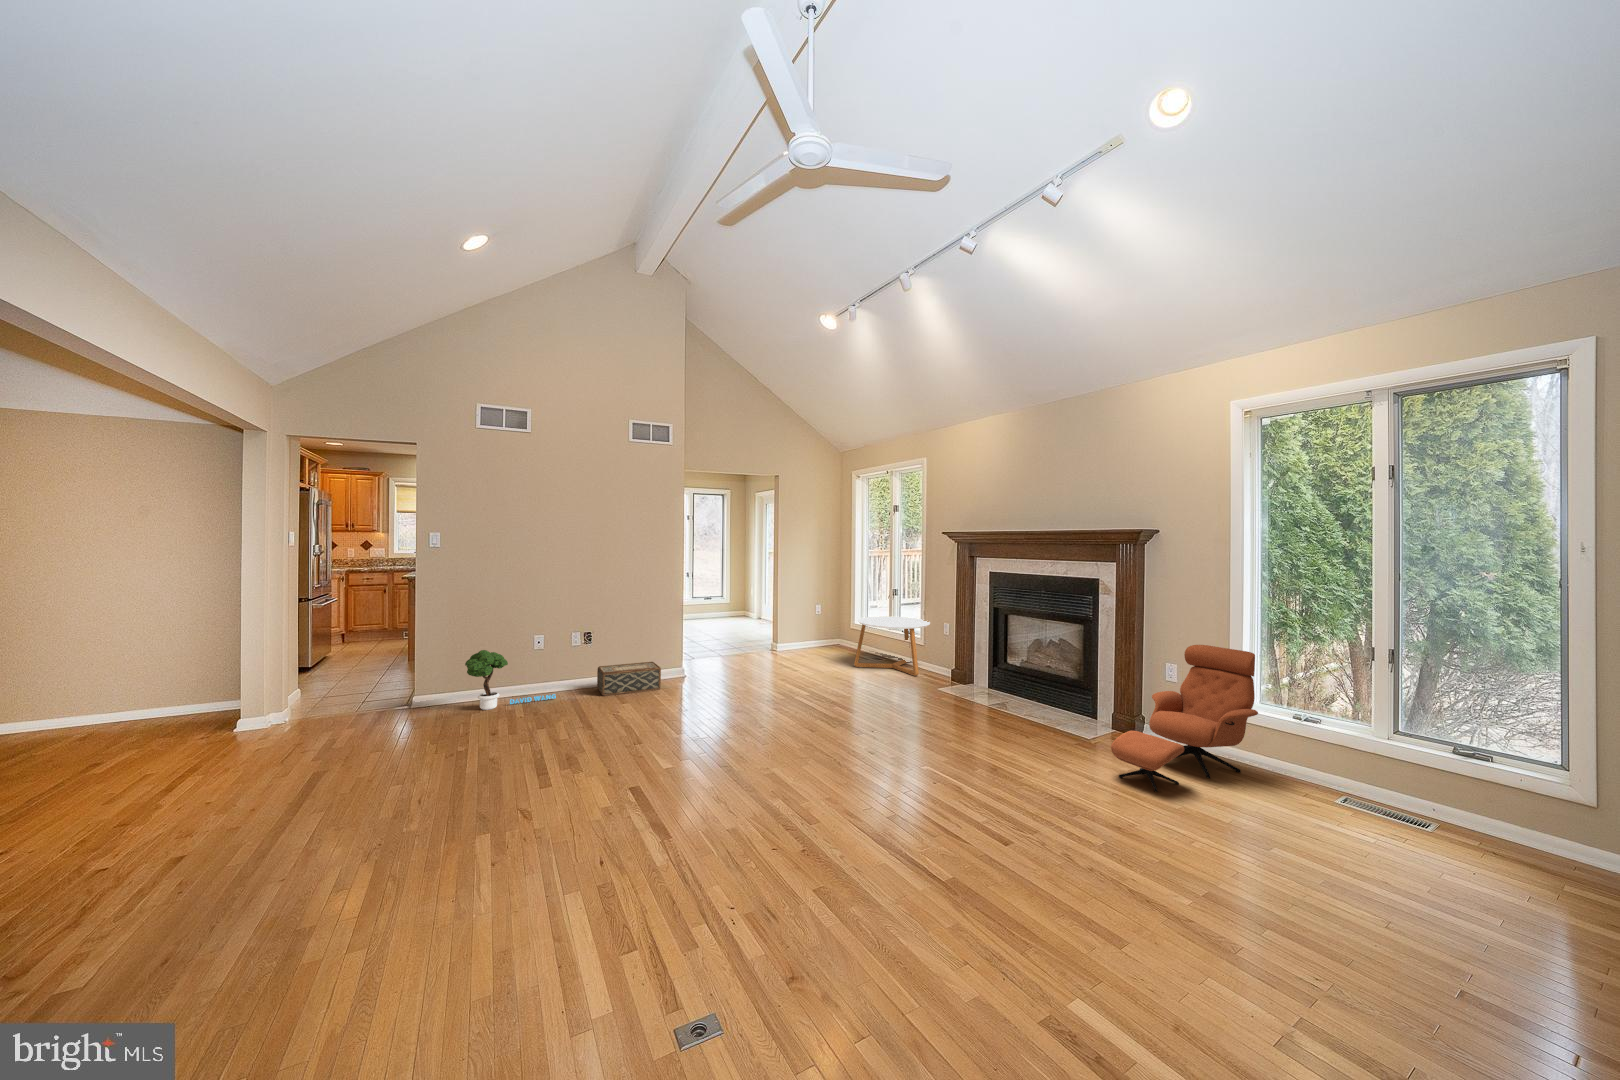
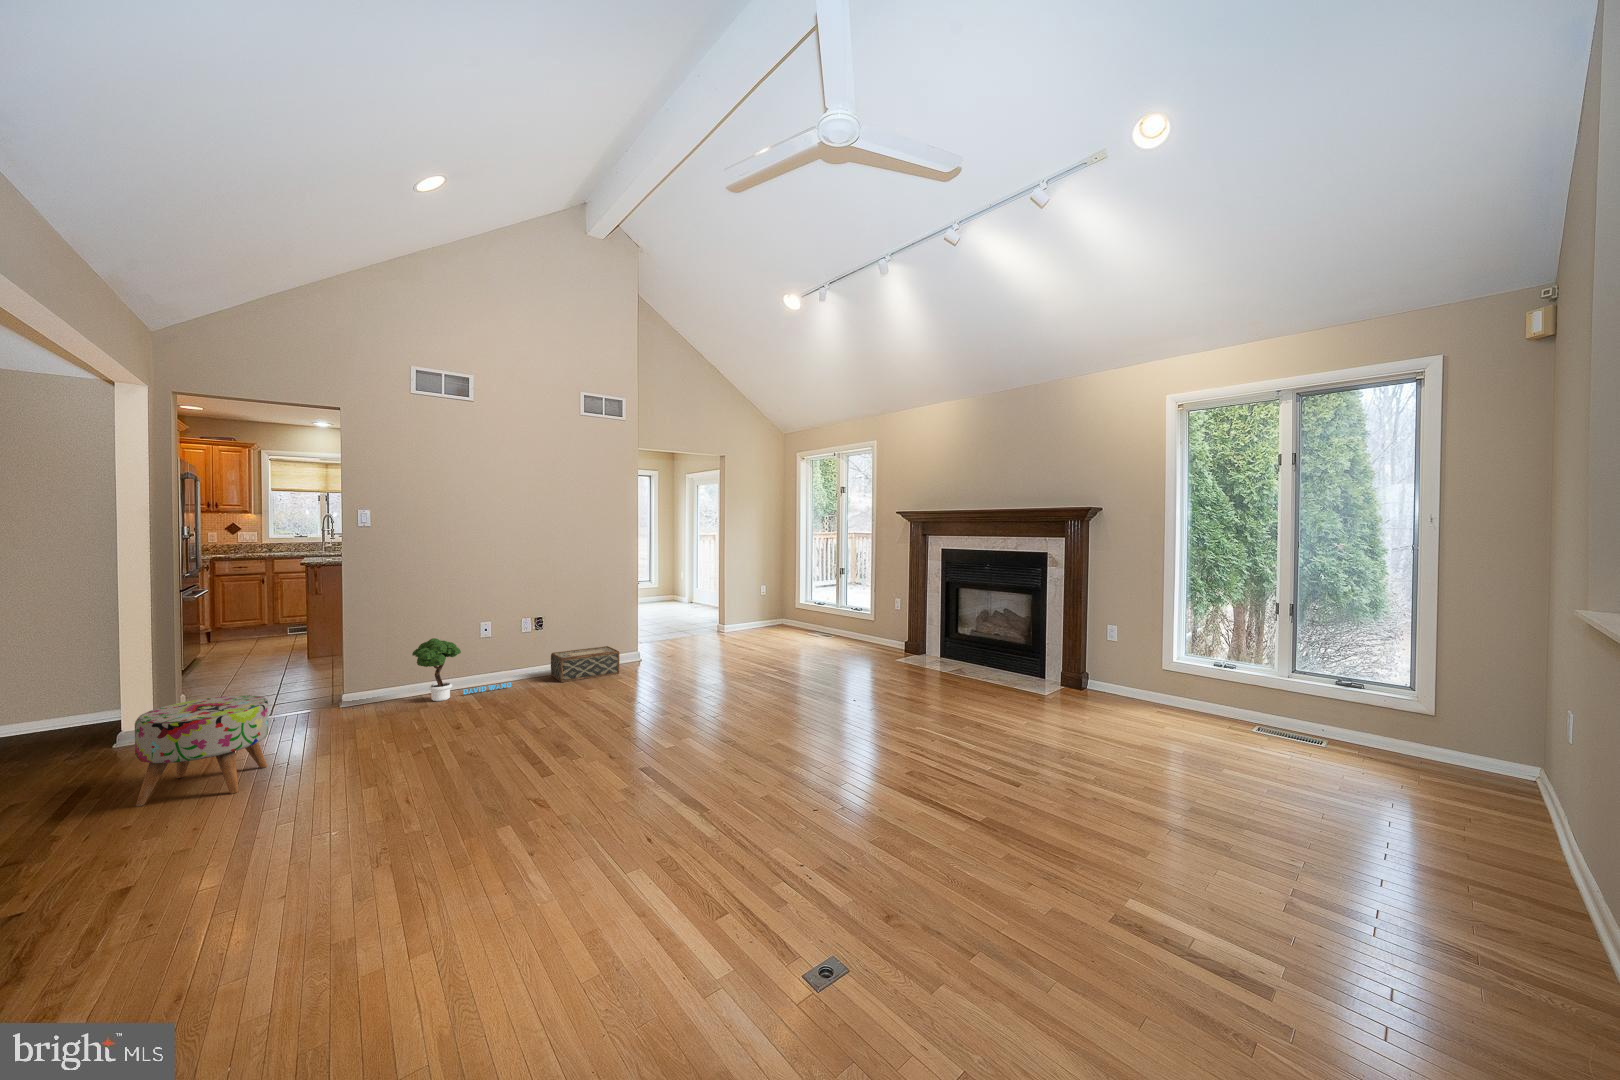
coffee table: present [854,616,930,676] -> none [806,595,879,651]
lounge chair: present [1111,645,1258,792] -> none [1059,608,1172,731]
ottoman: none [174,701,304,803] -> present [135,695,268,806]

